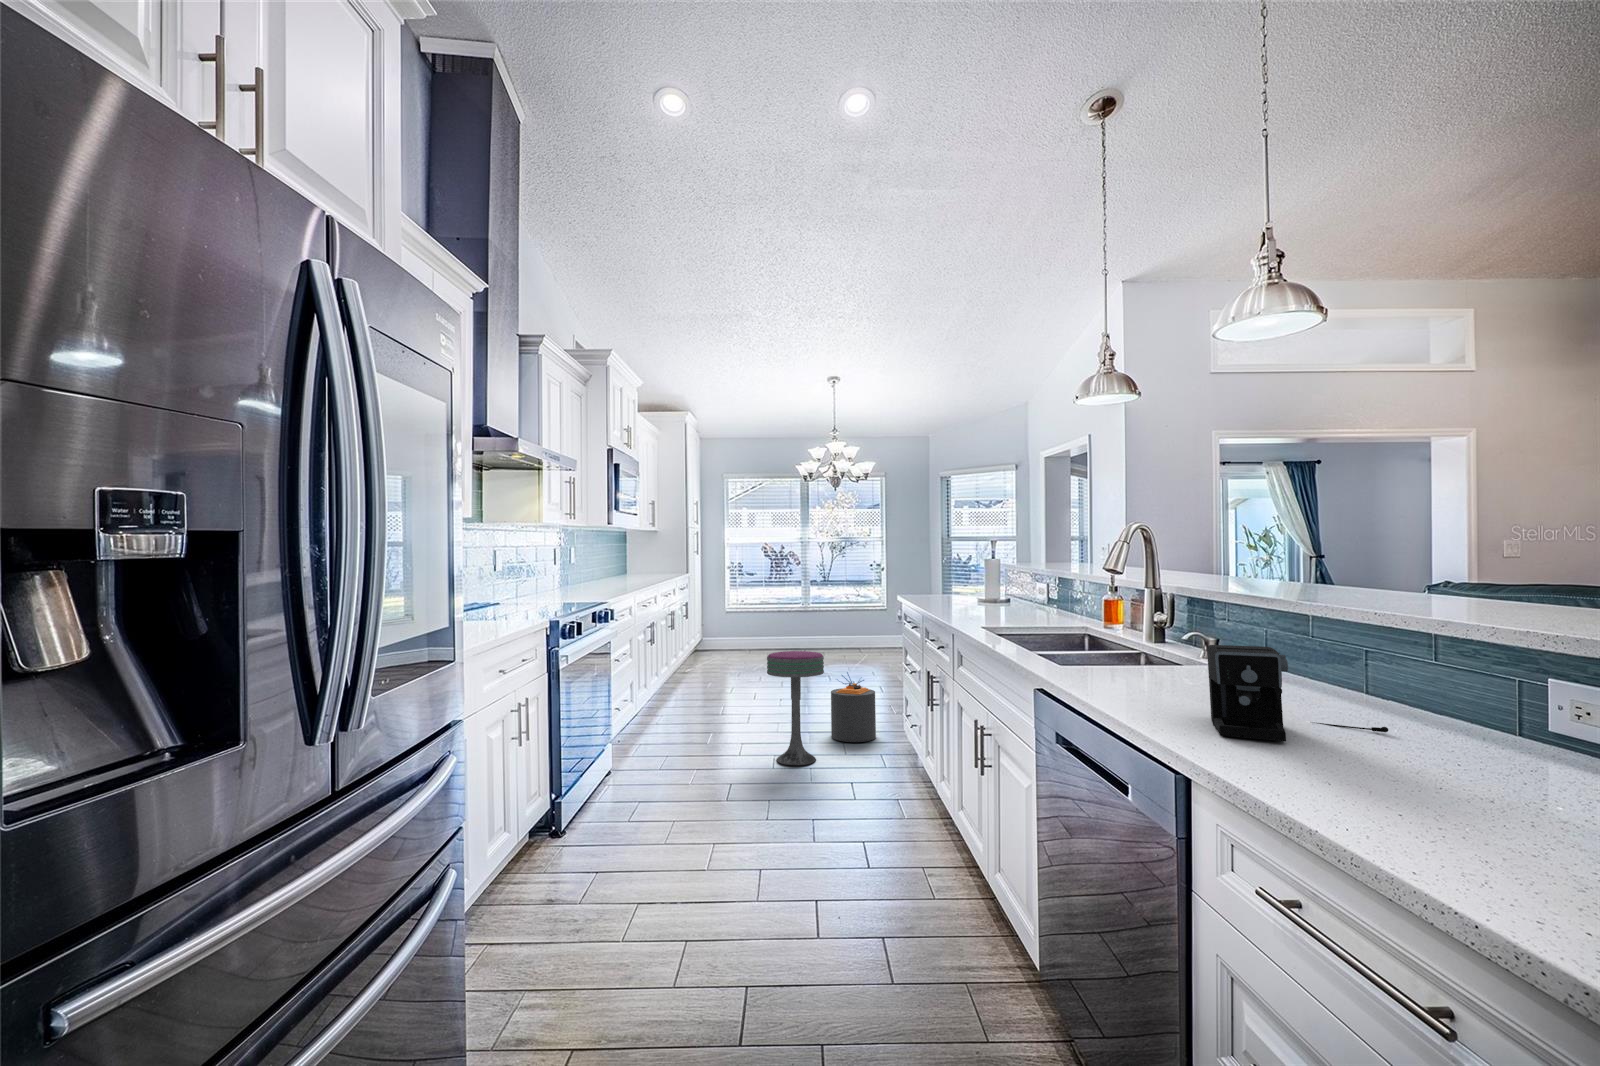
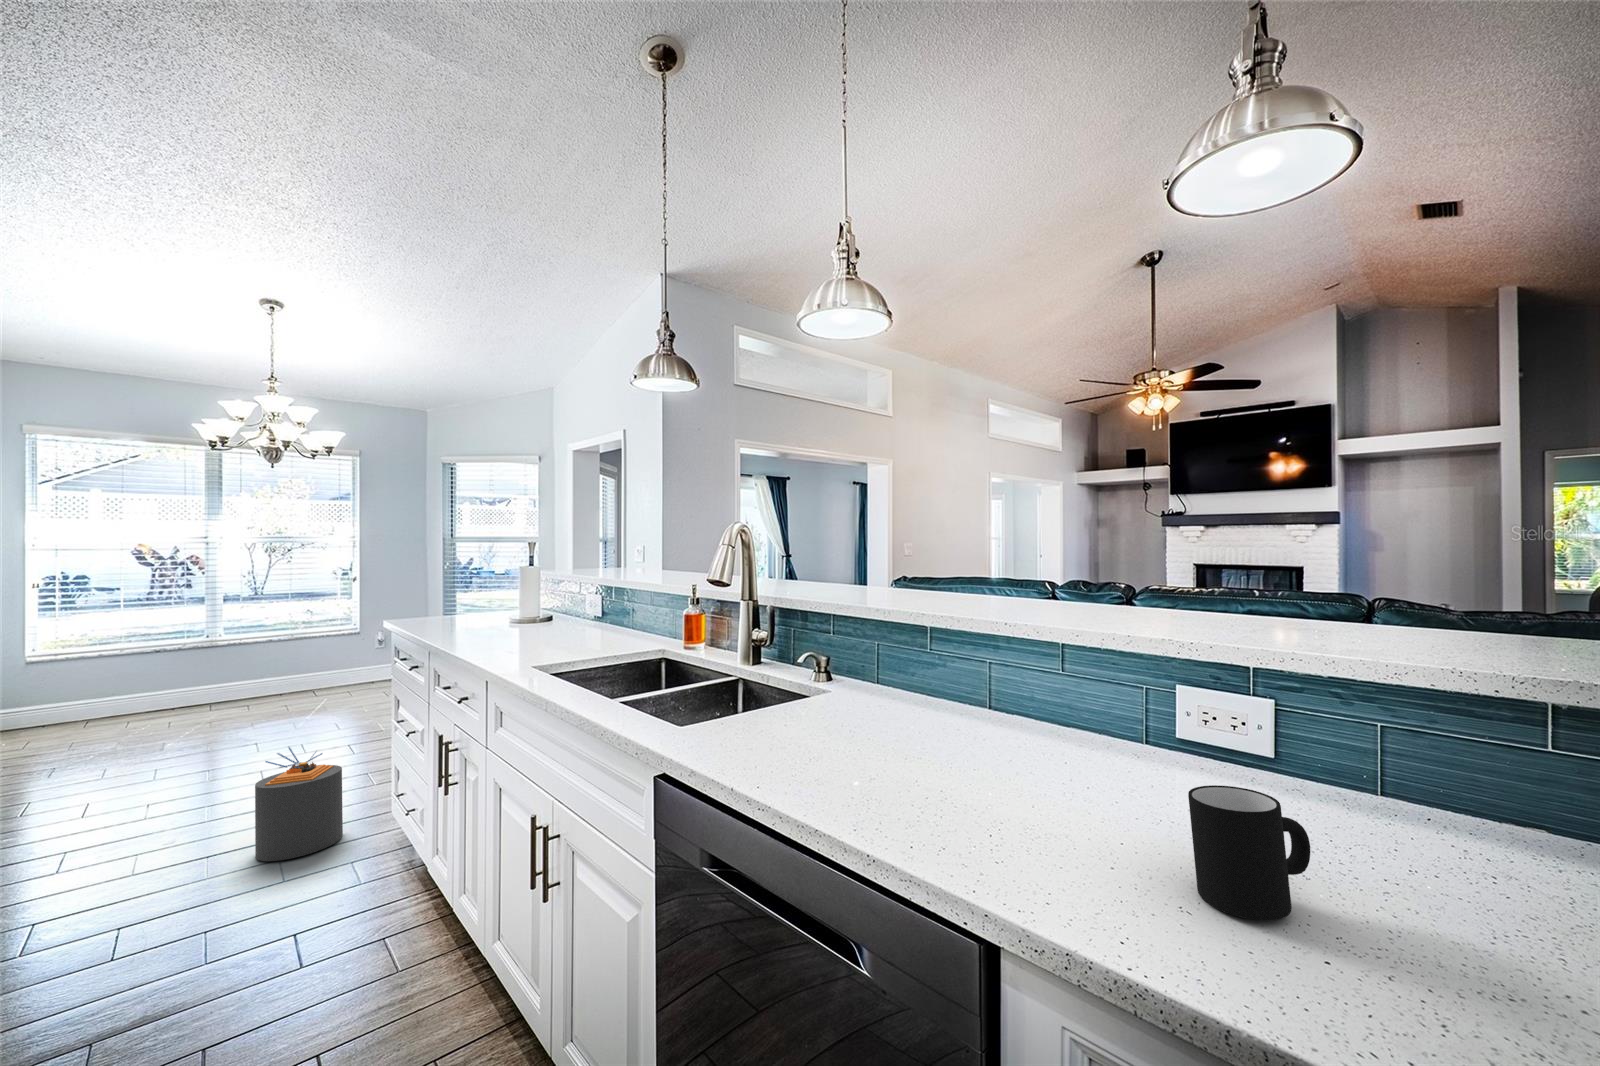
coffee maker: present [1207,645,1388,742] -> none [906,684,1062,829]
bar stool: present [767,651,824,765] -> none [96,731,238,950]
mug: none [1372,720,1497,812] -> present [1188,785,1310,920]

